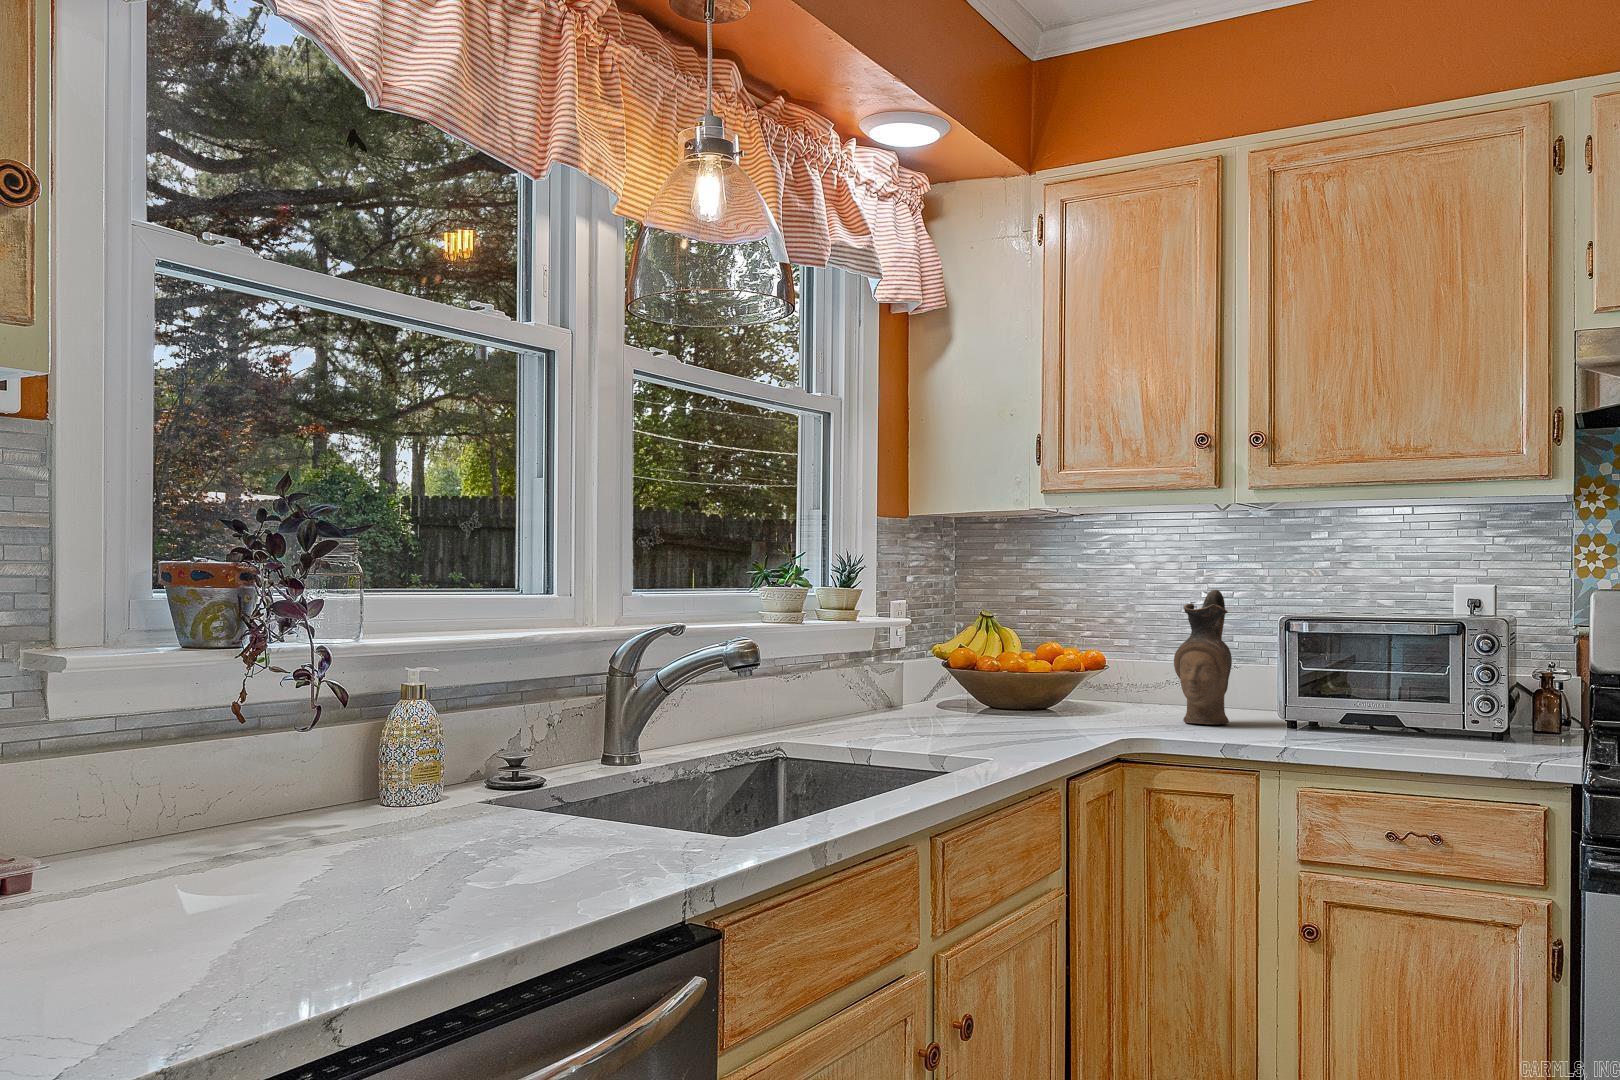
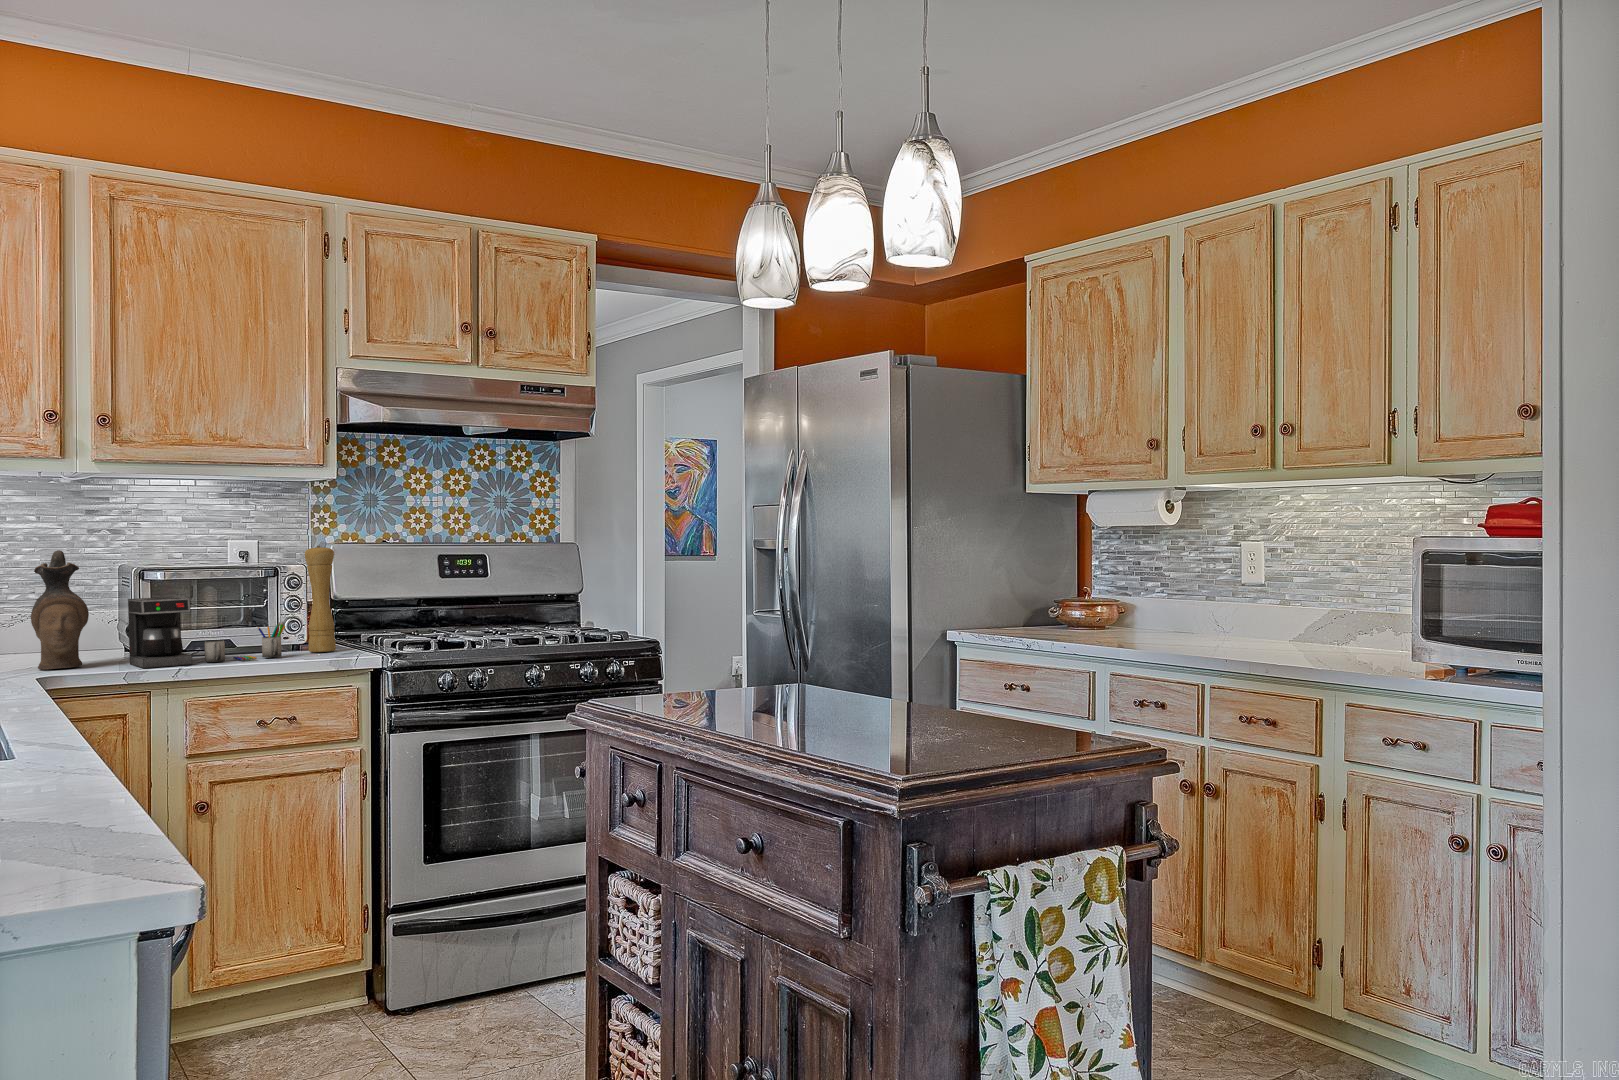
pepper mill: none [1501,597,1546,752] -> present [305,546,336,652]
coffee maker: none [1264,651,1456,749] -> present [128,597,285,668]

